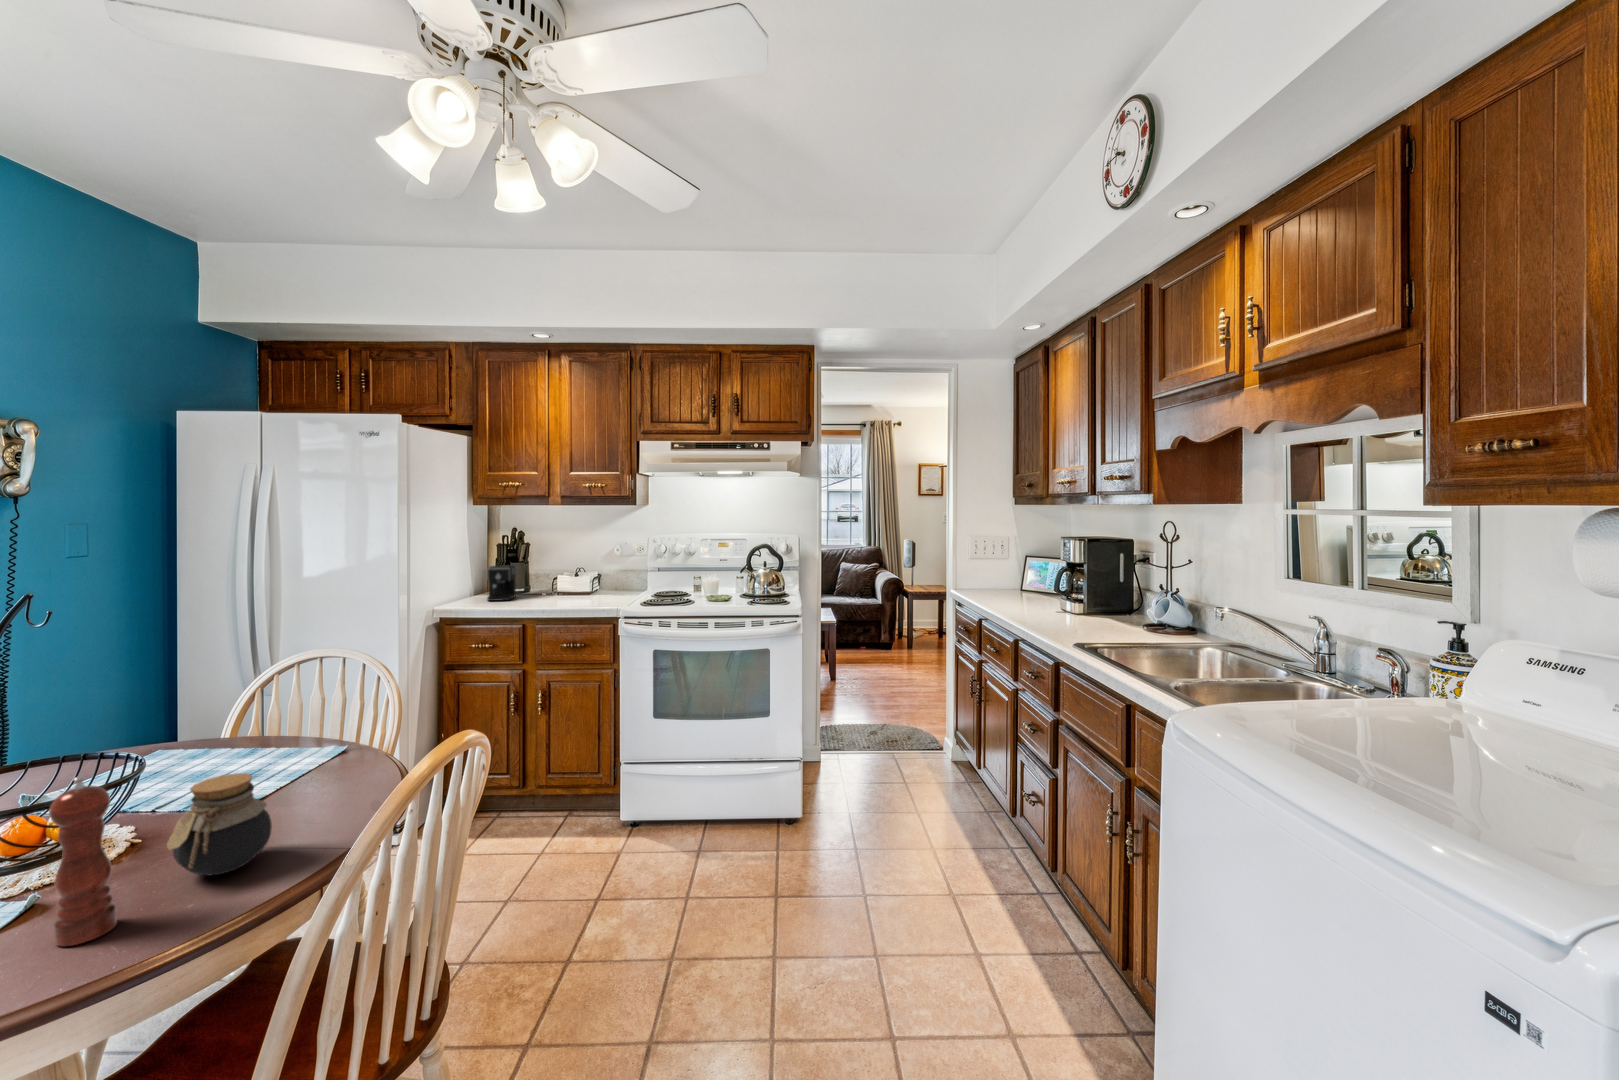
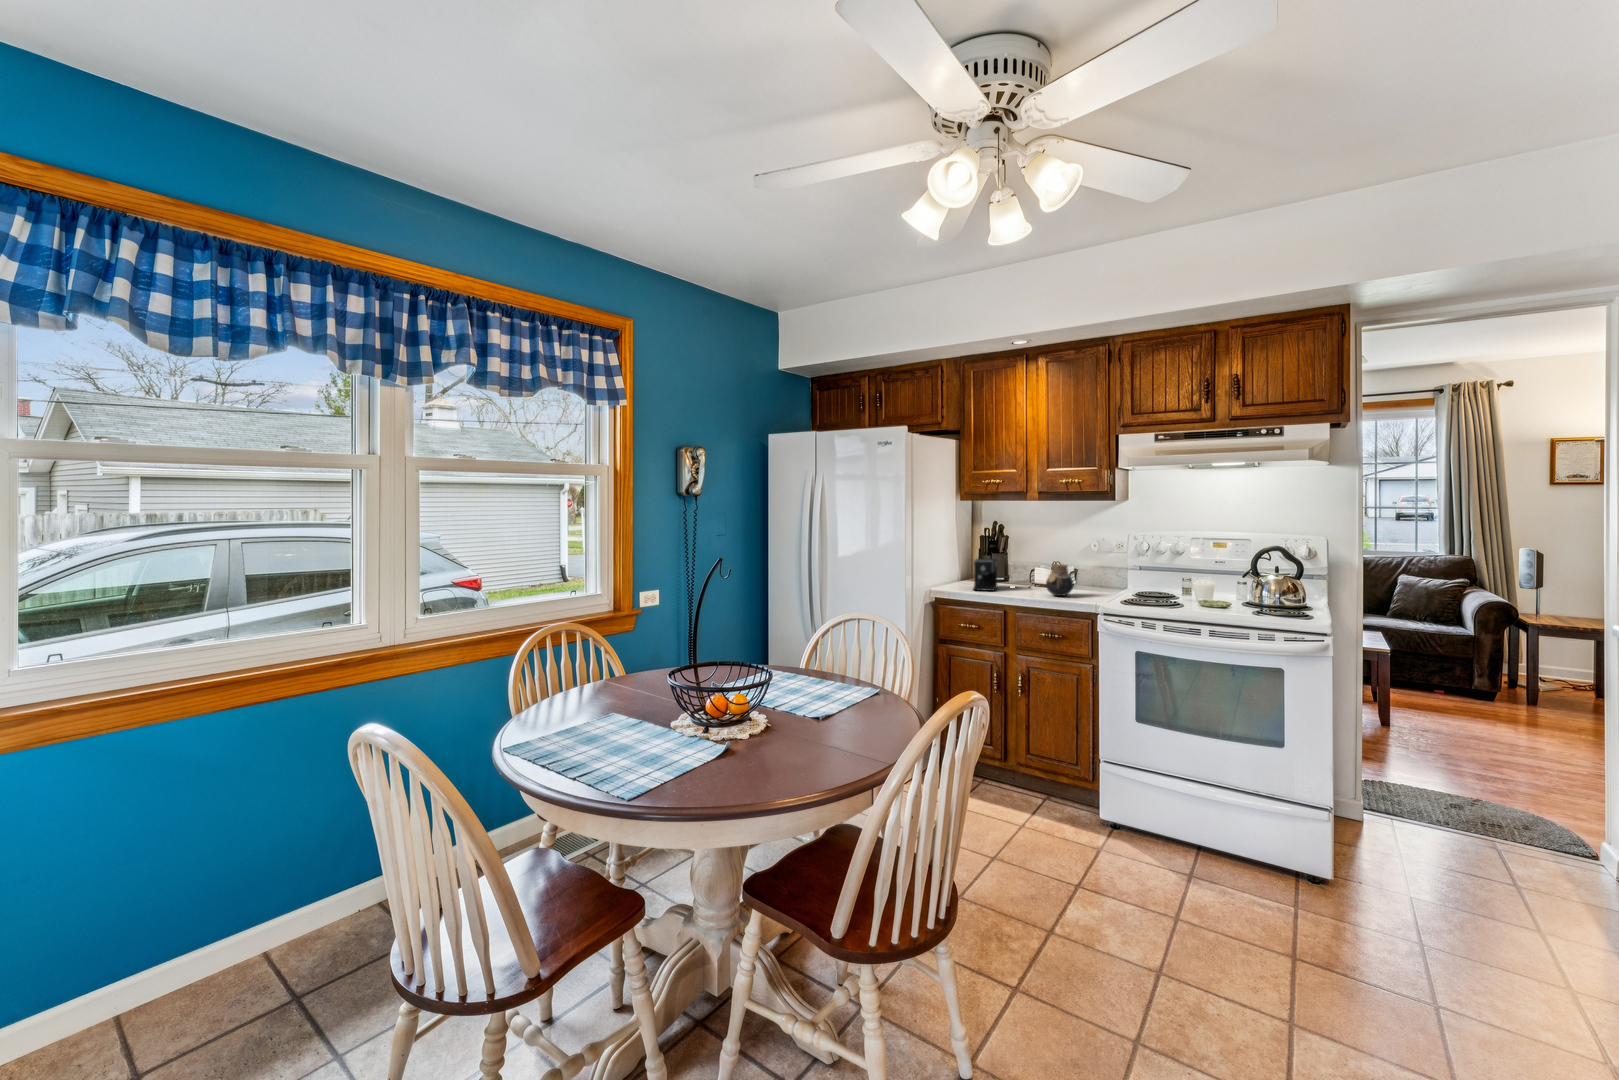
jar: present [167,773,272,875] -> present [1046,564,1073,596]
pepper mill: present [49,776,117,946] -> none [751,668,777,771]

